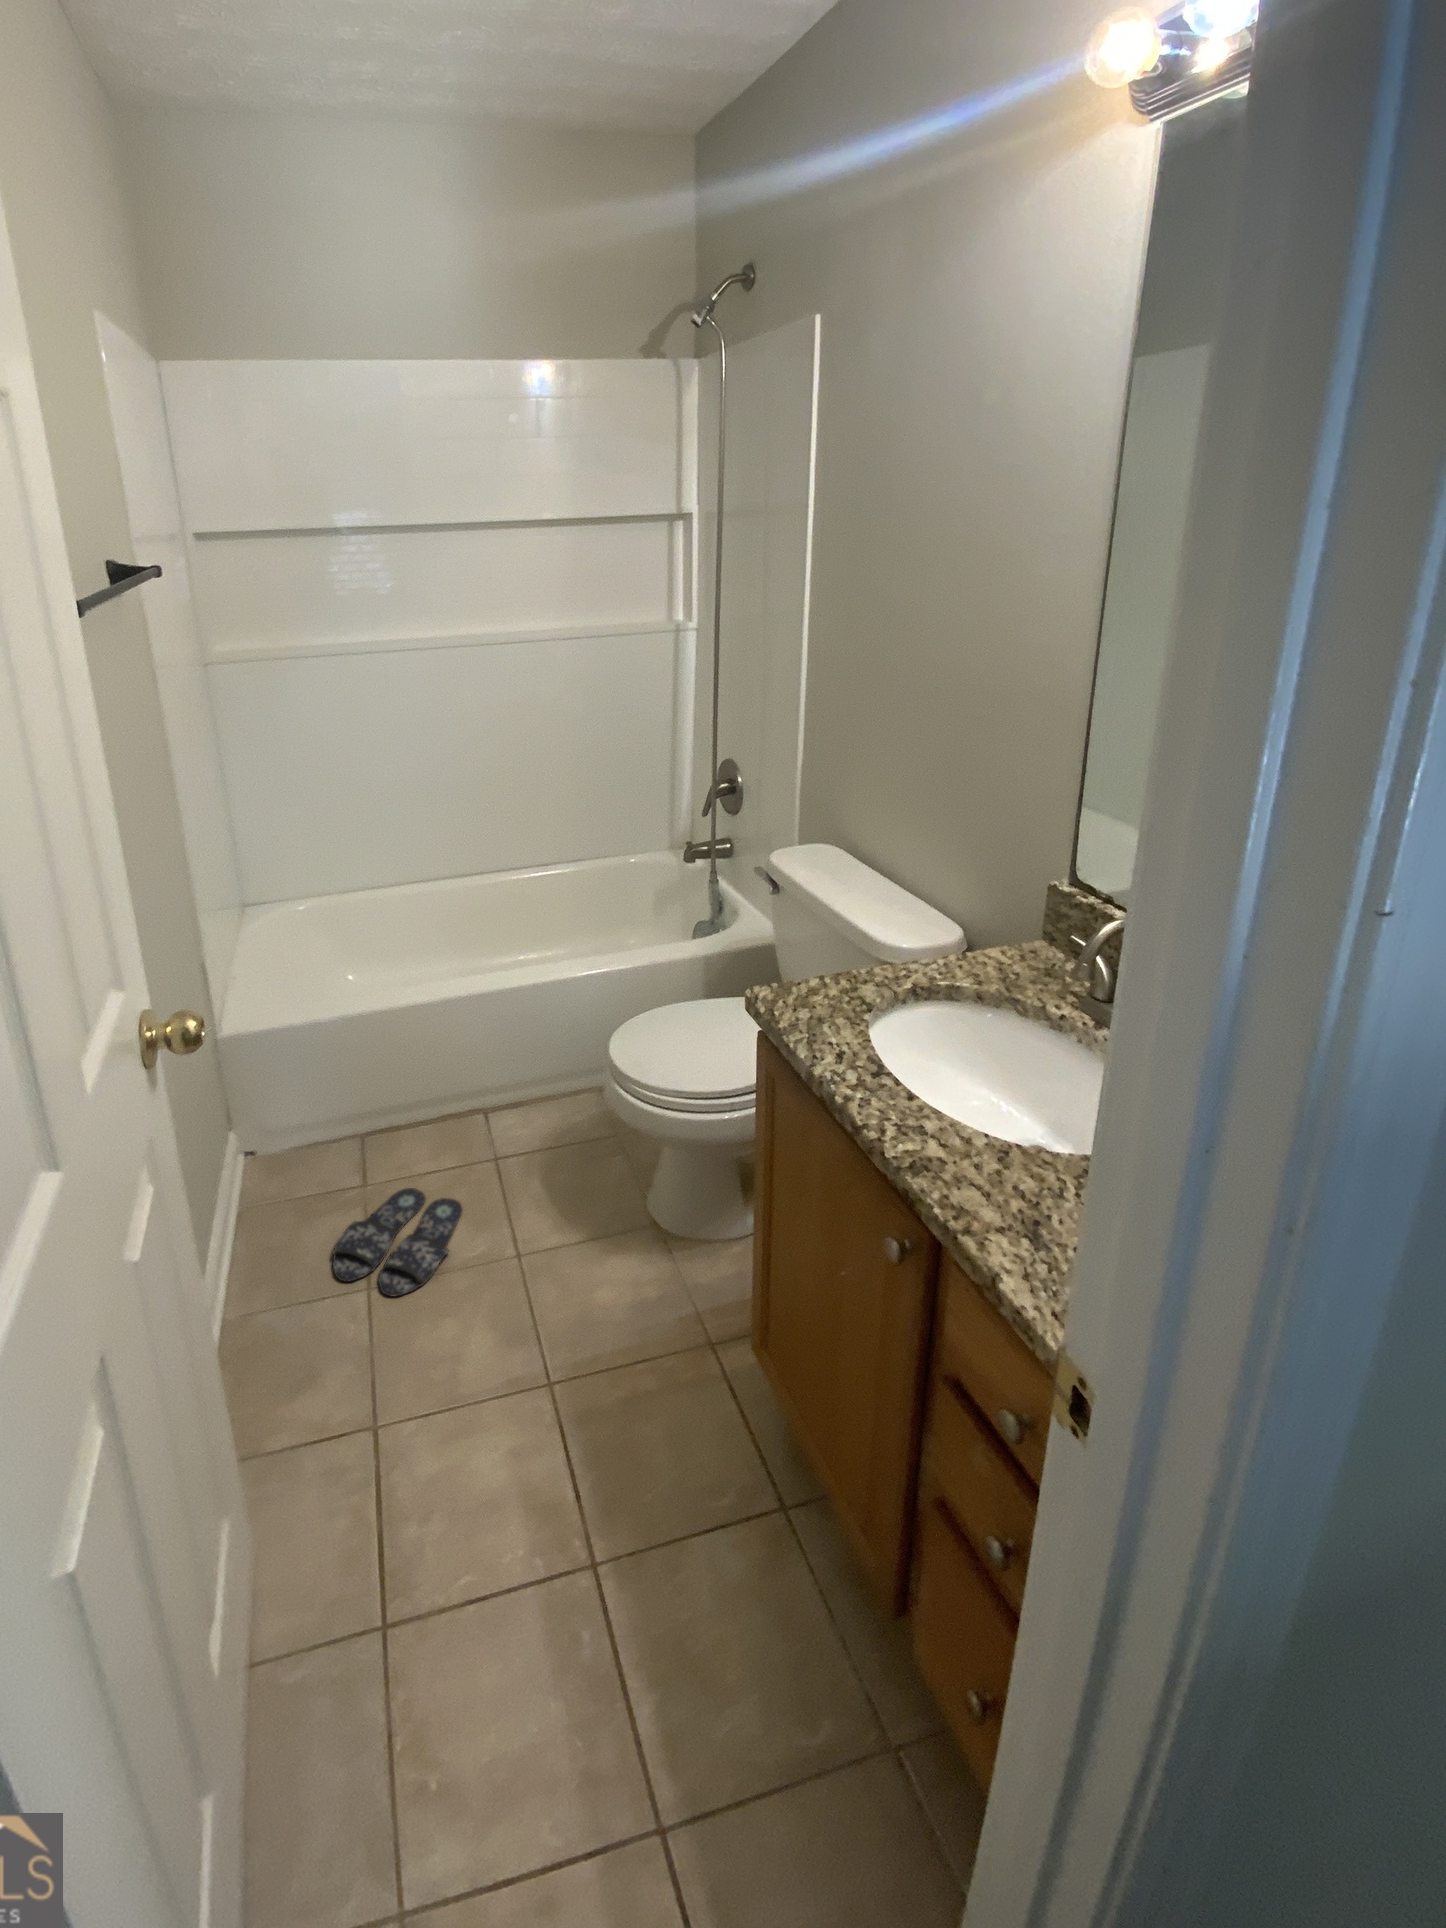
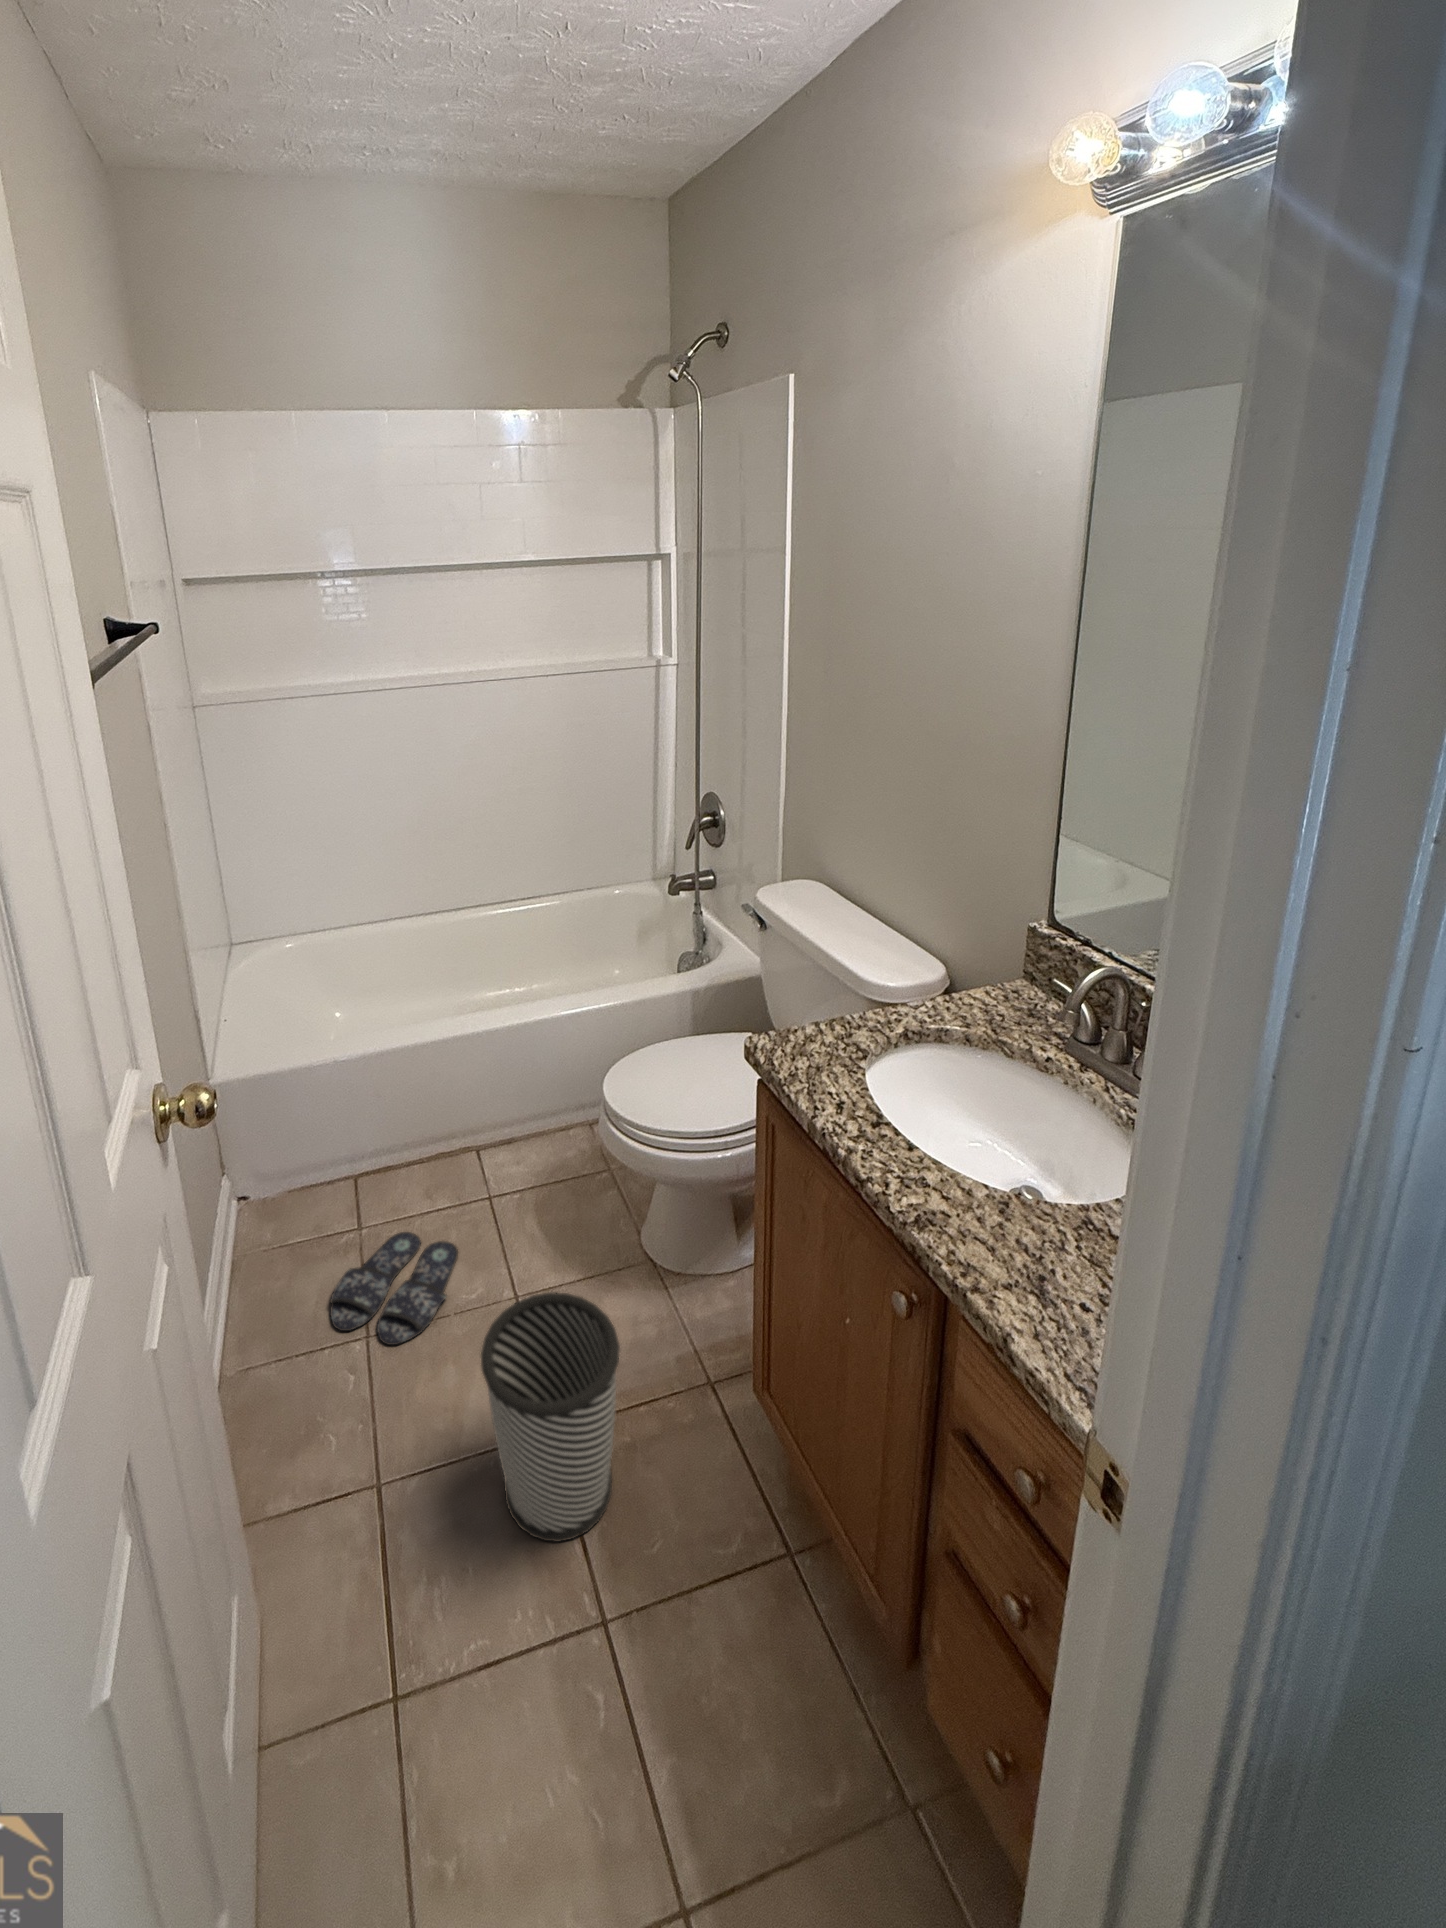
wastebasket: none [475,1245,616,1491] -> present [481,1293,620,1542]

